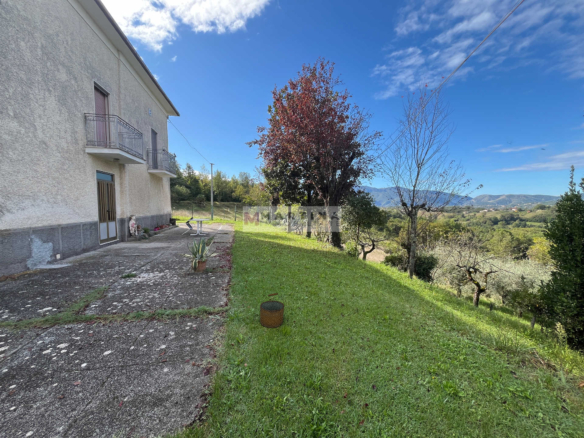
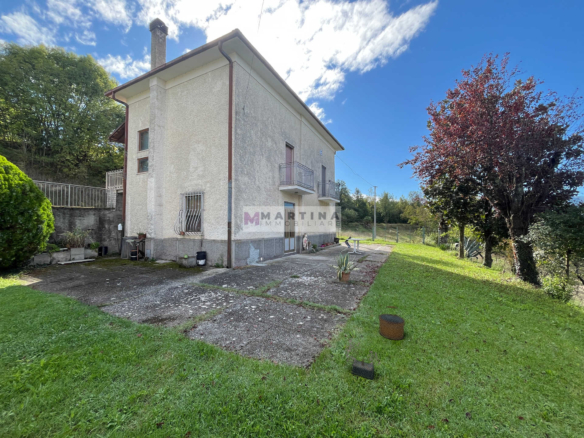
decorative plant: none [247,352,288,395] -> present [347,340,377,379]

